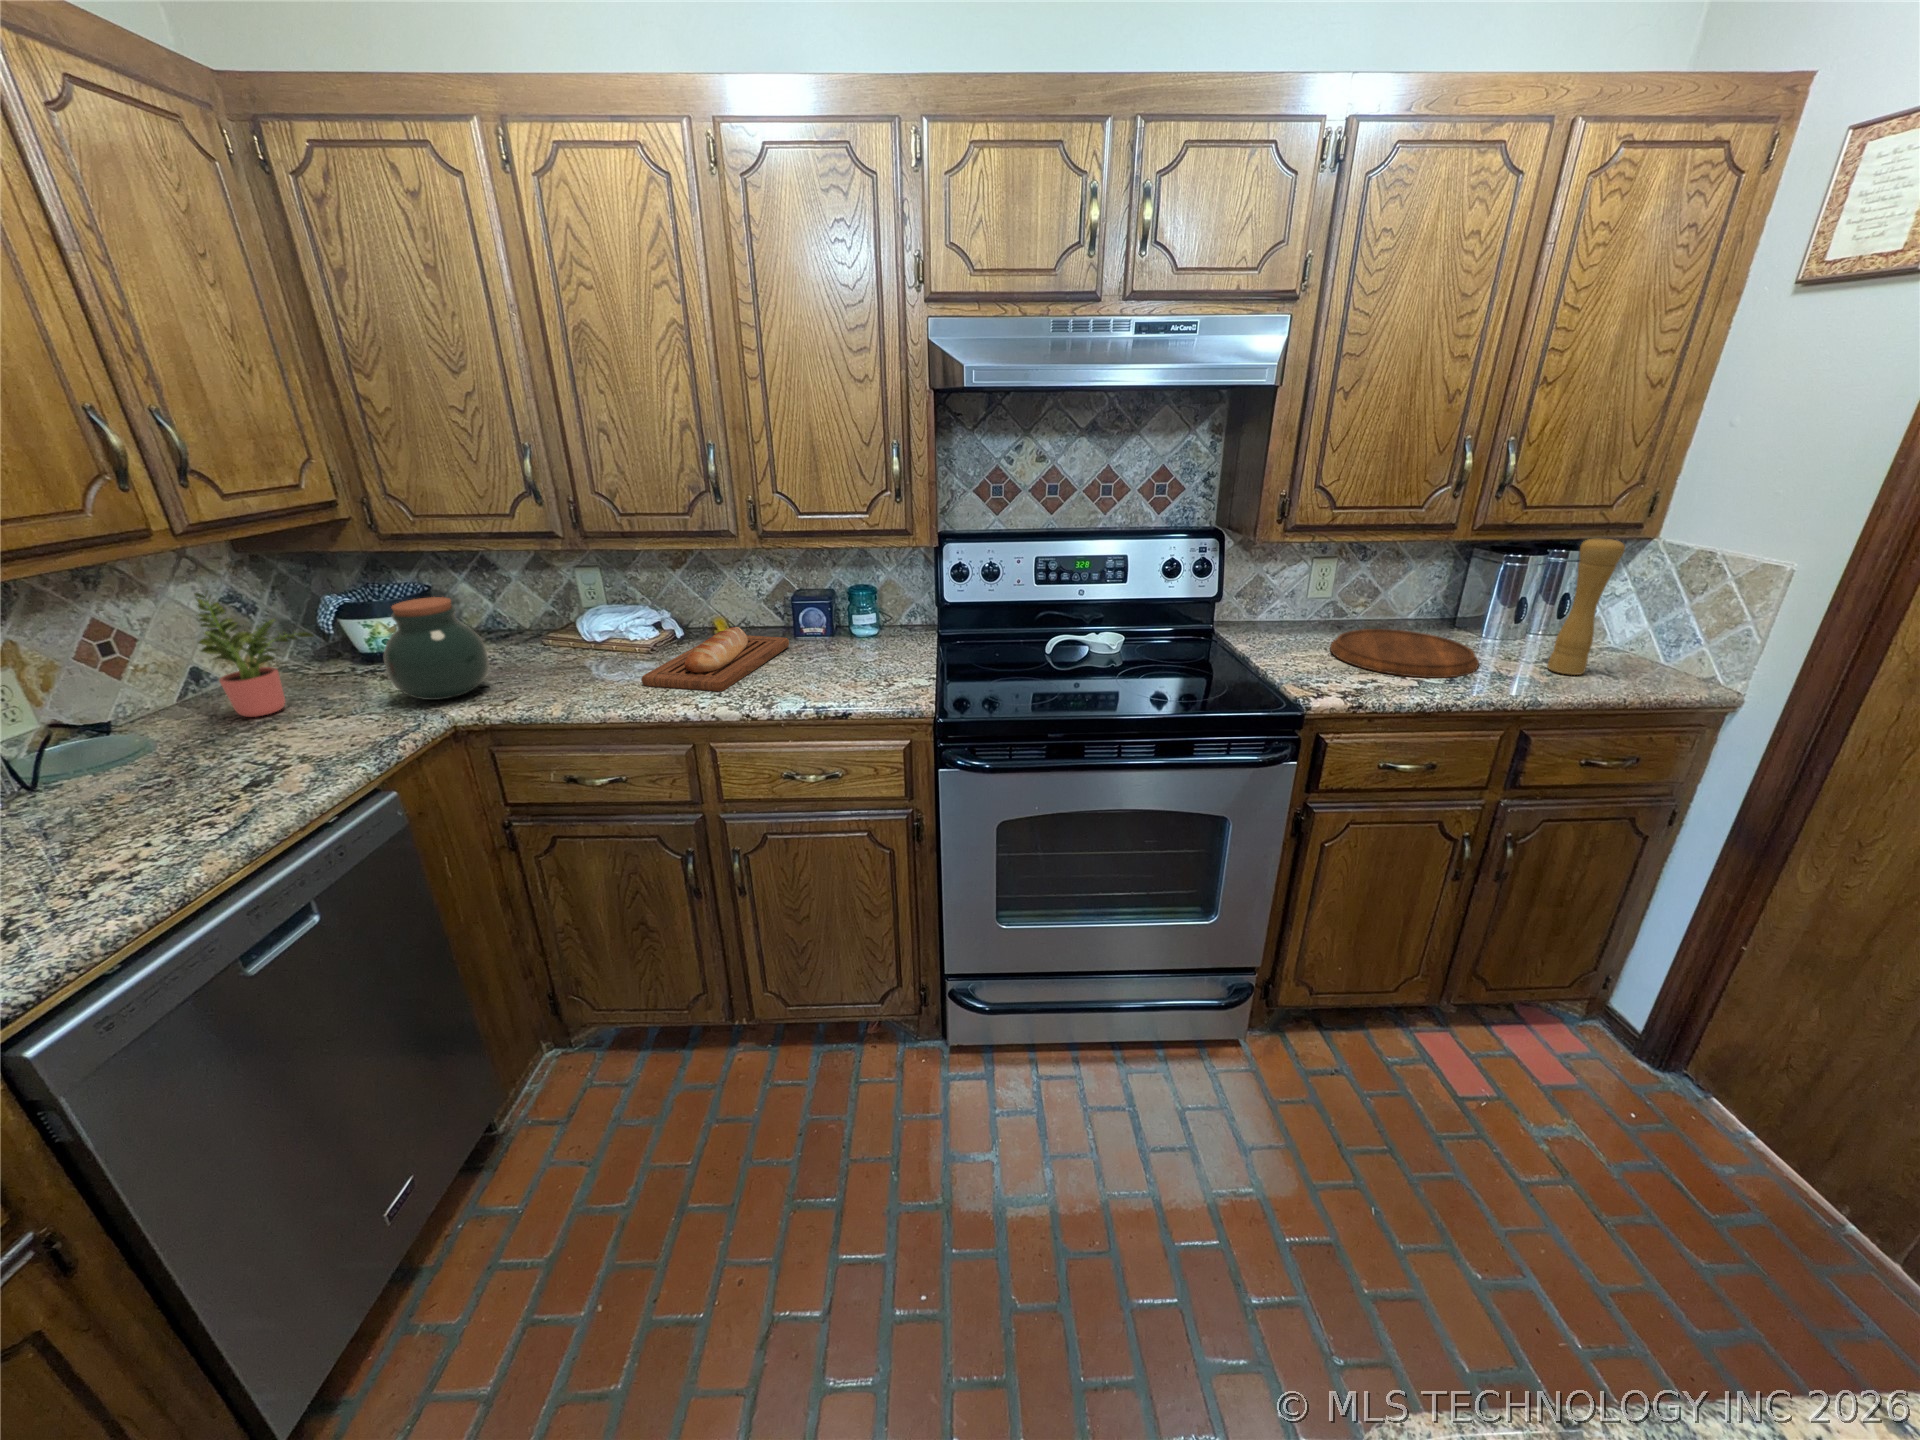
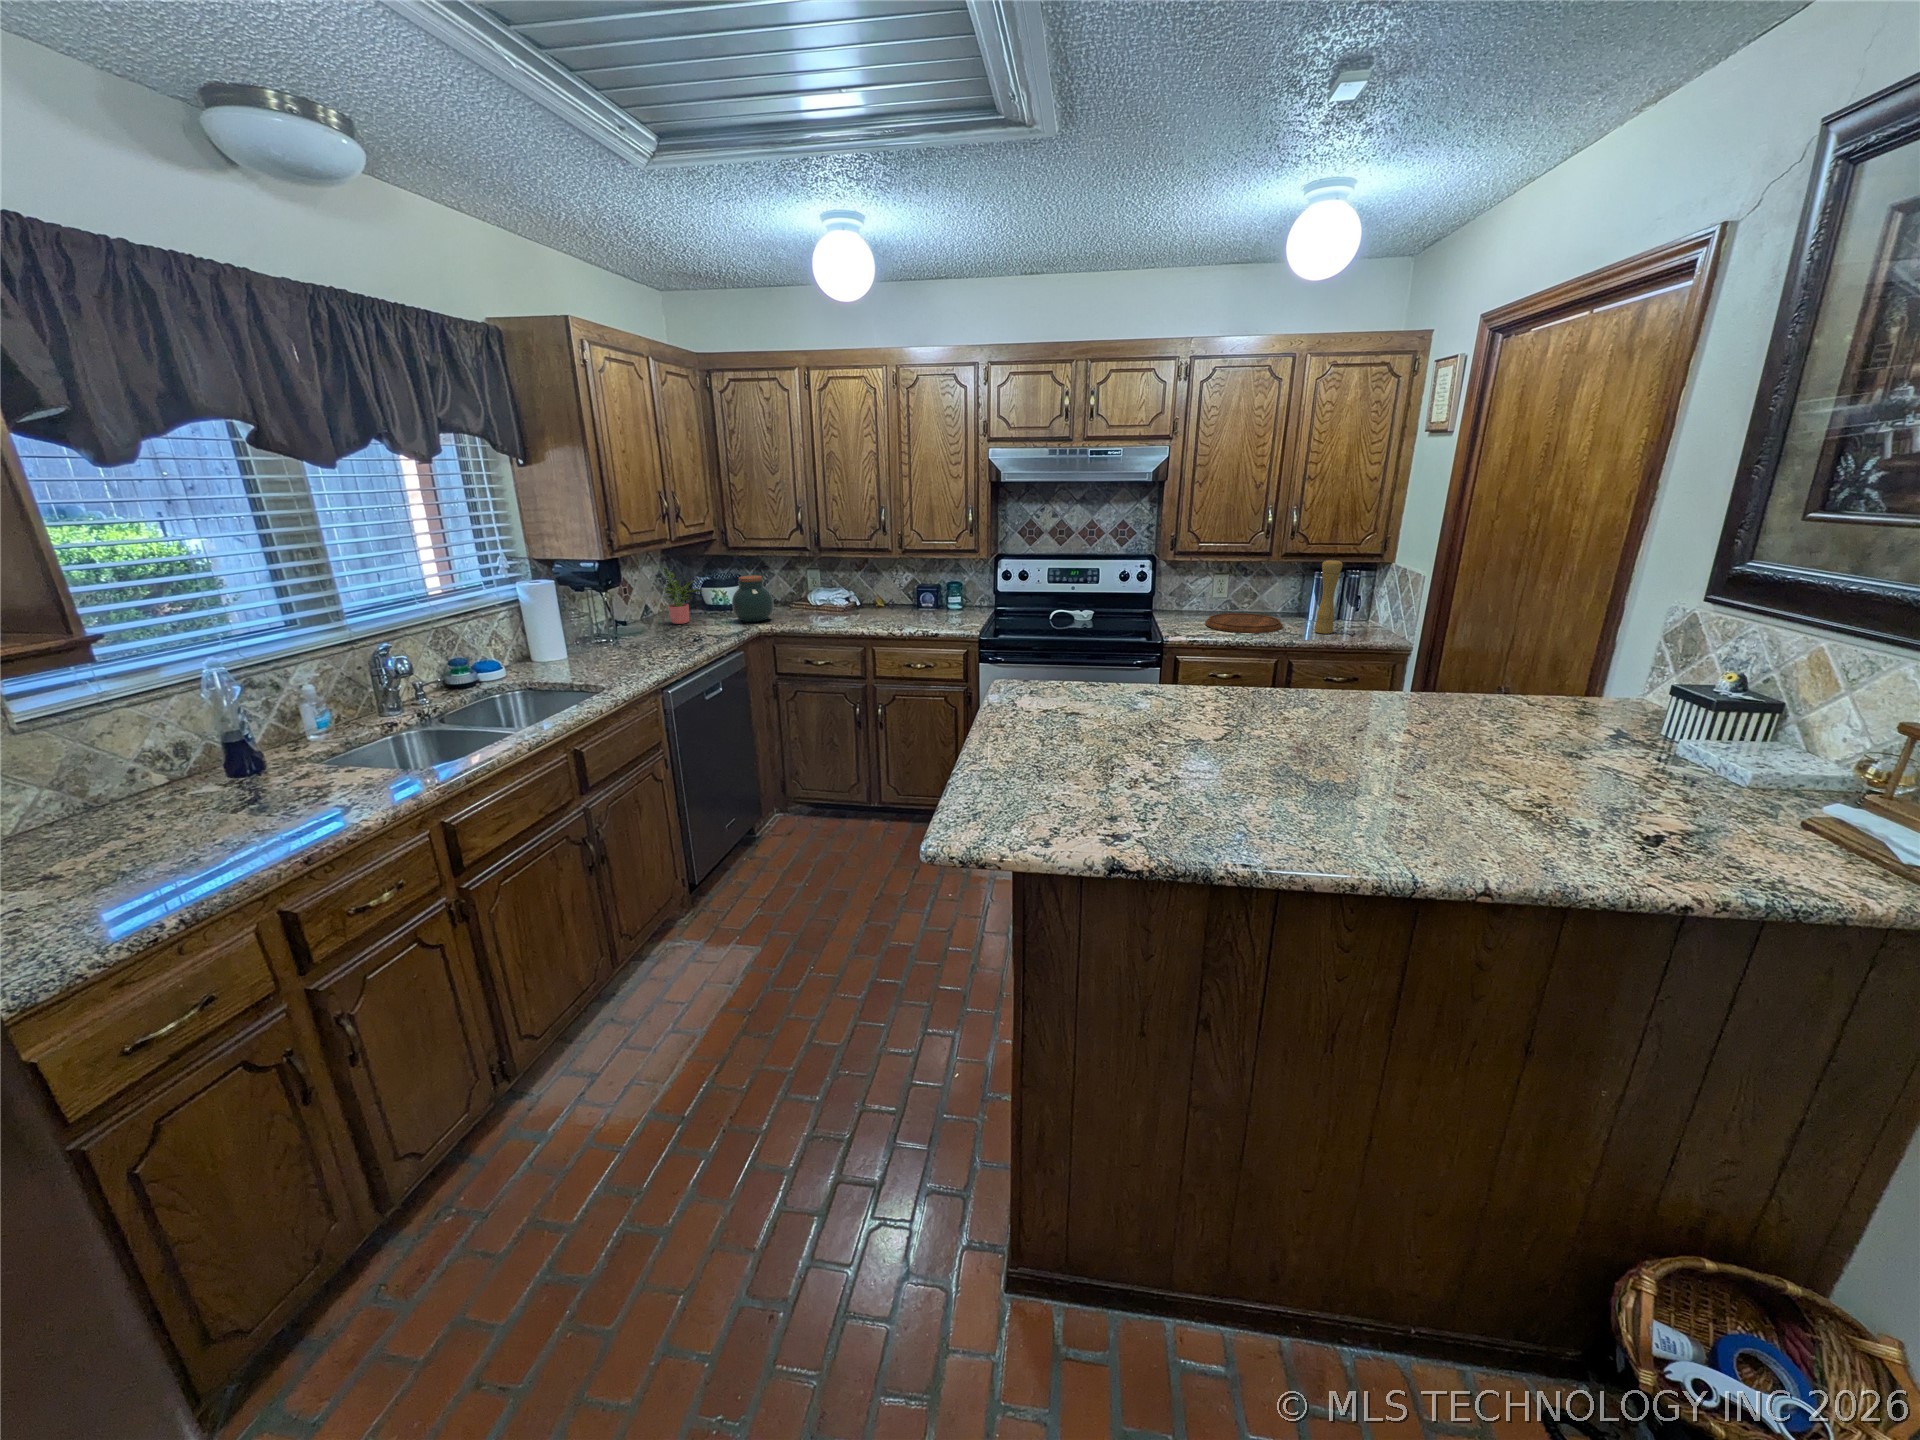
bread loaf: present [641,627,789,691] -> none [842,599,914,624]

